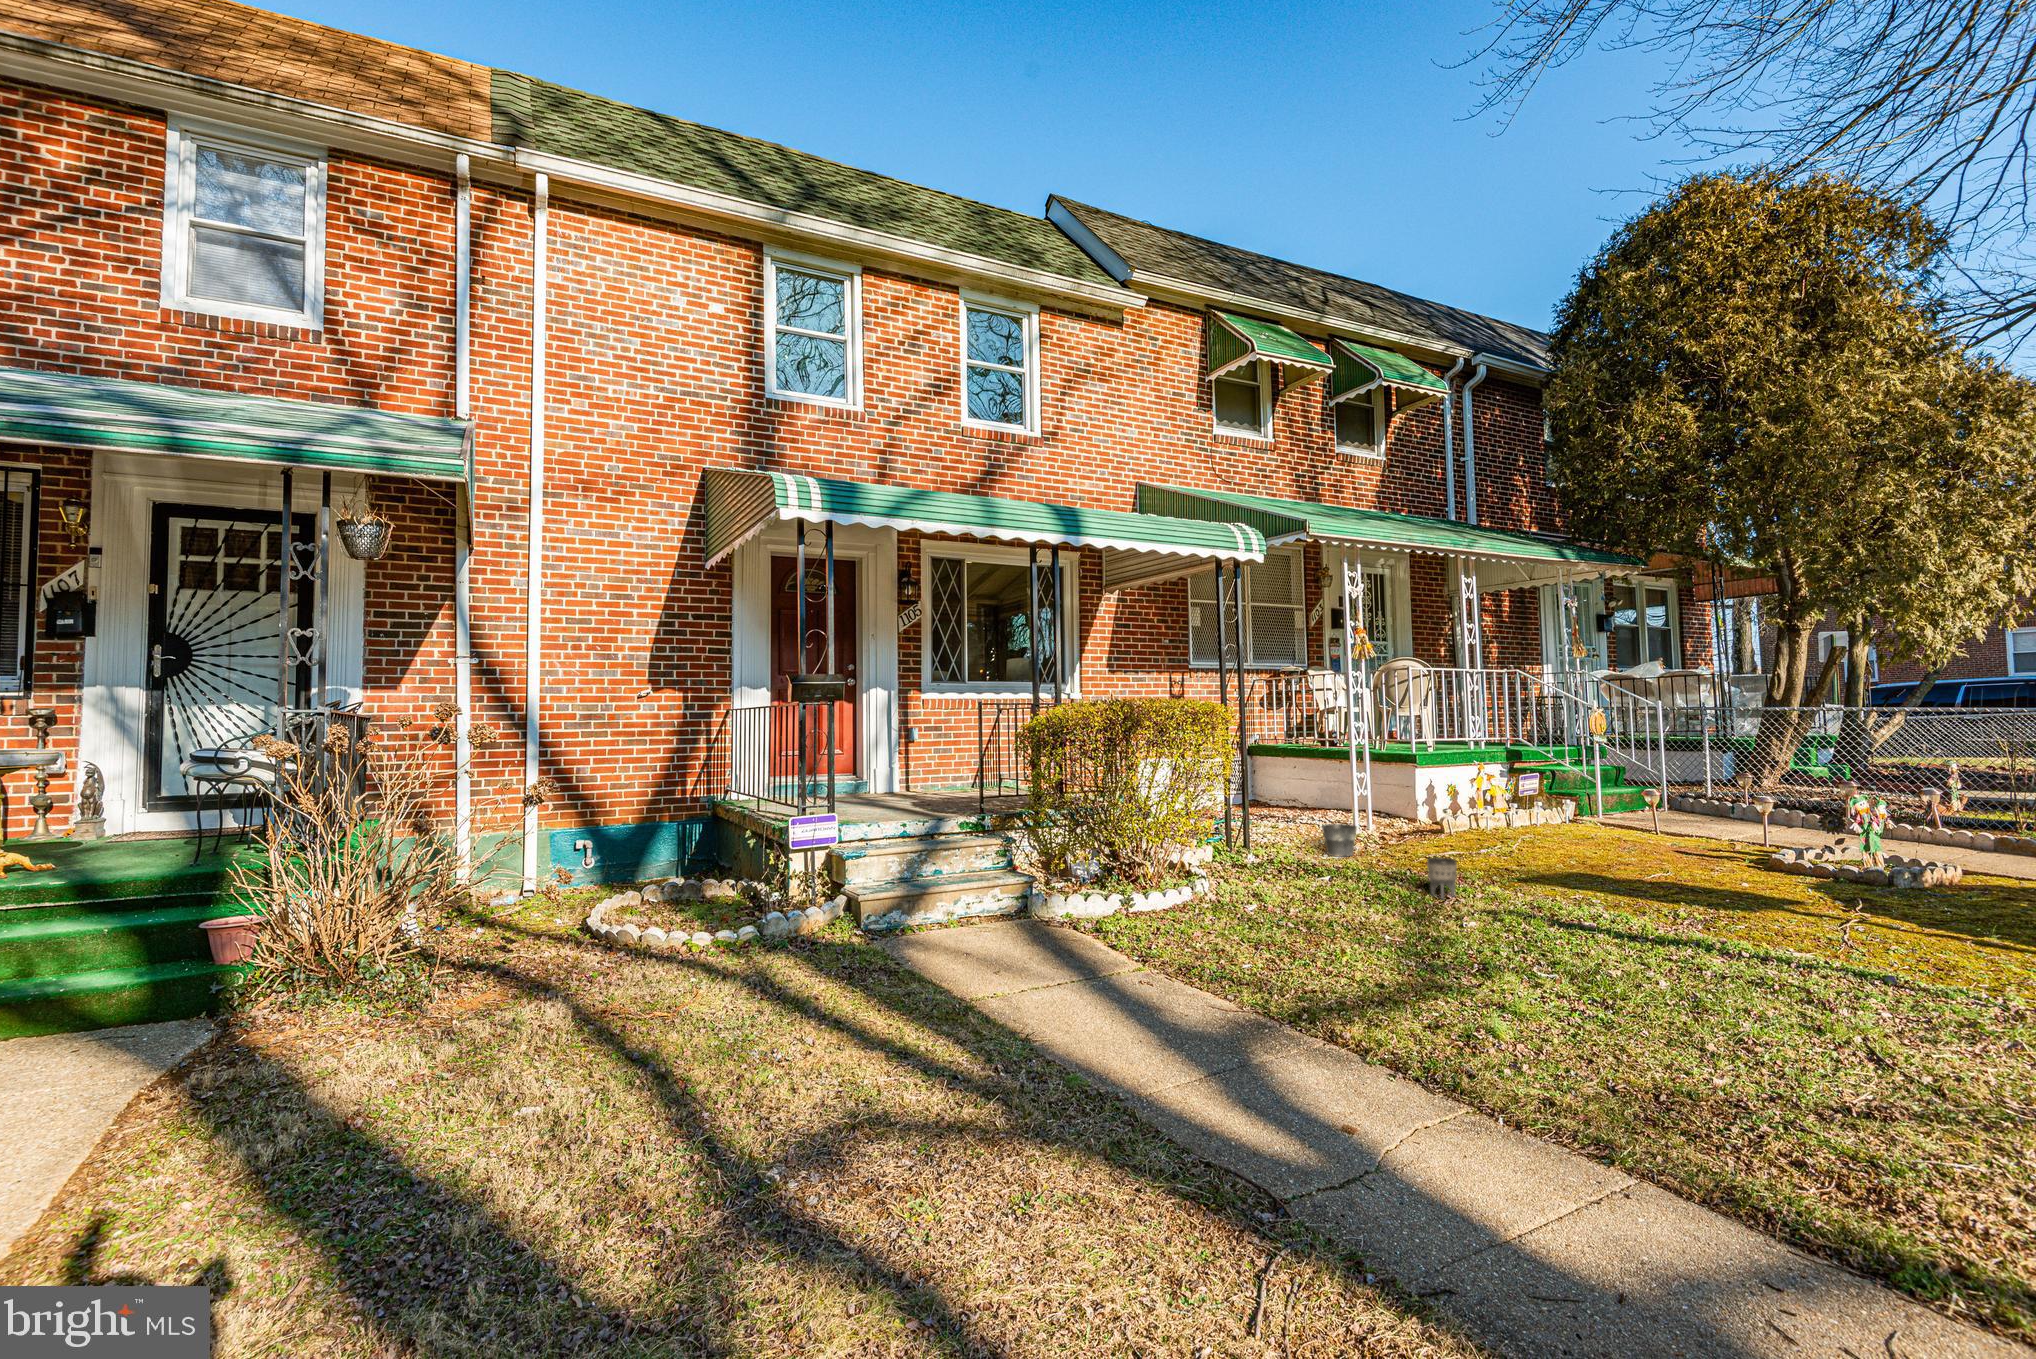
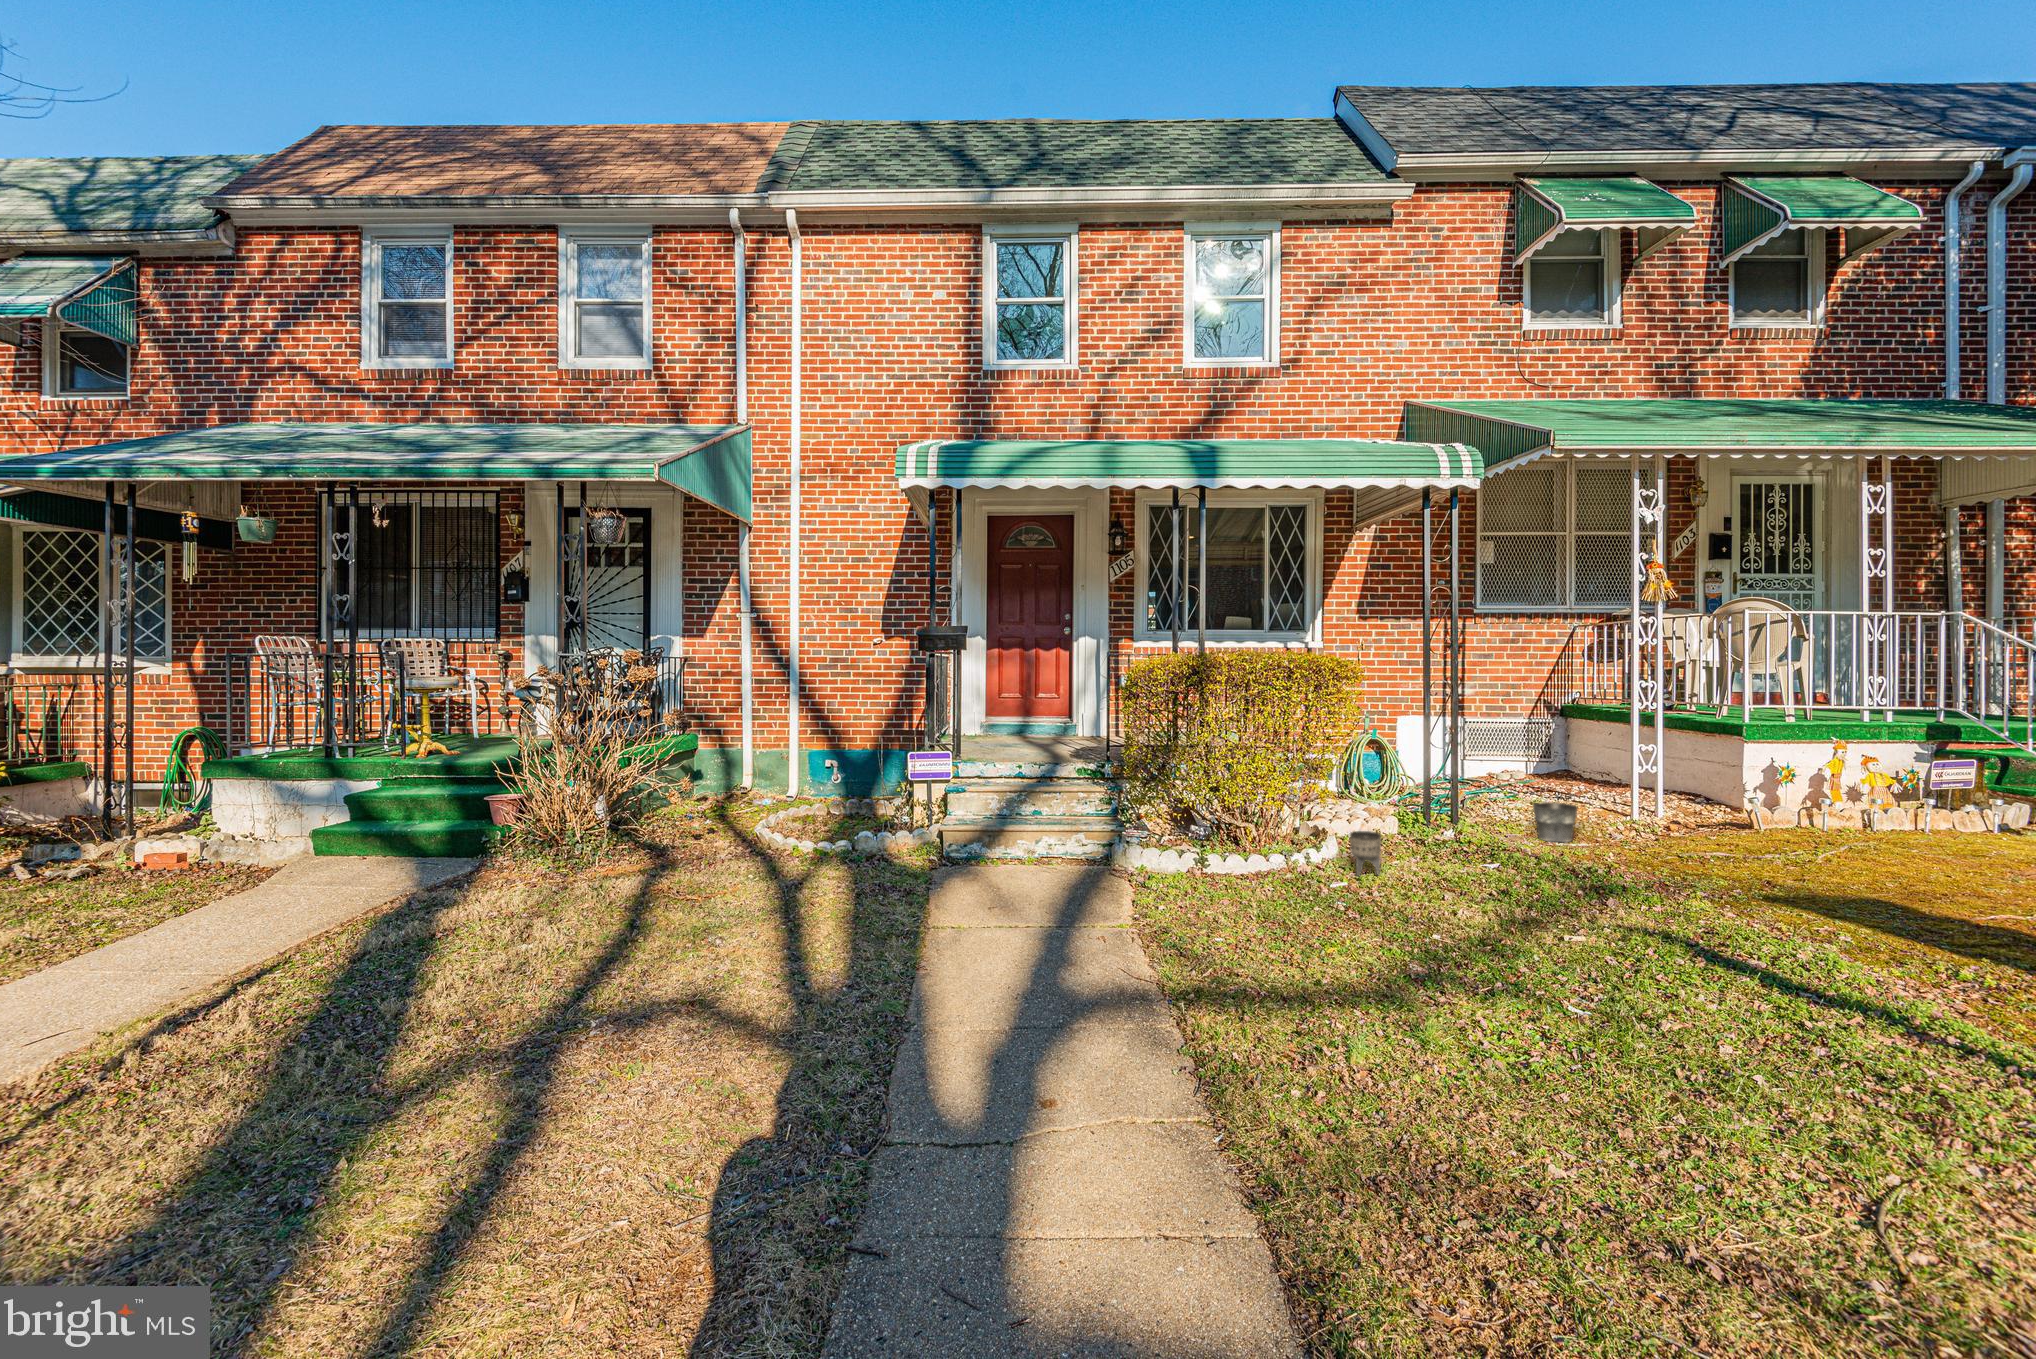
planter: present [1427,857,1457,899] -> present [1350,831,1381,876]

